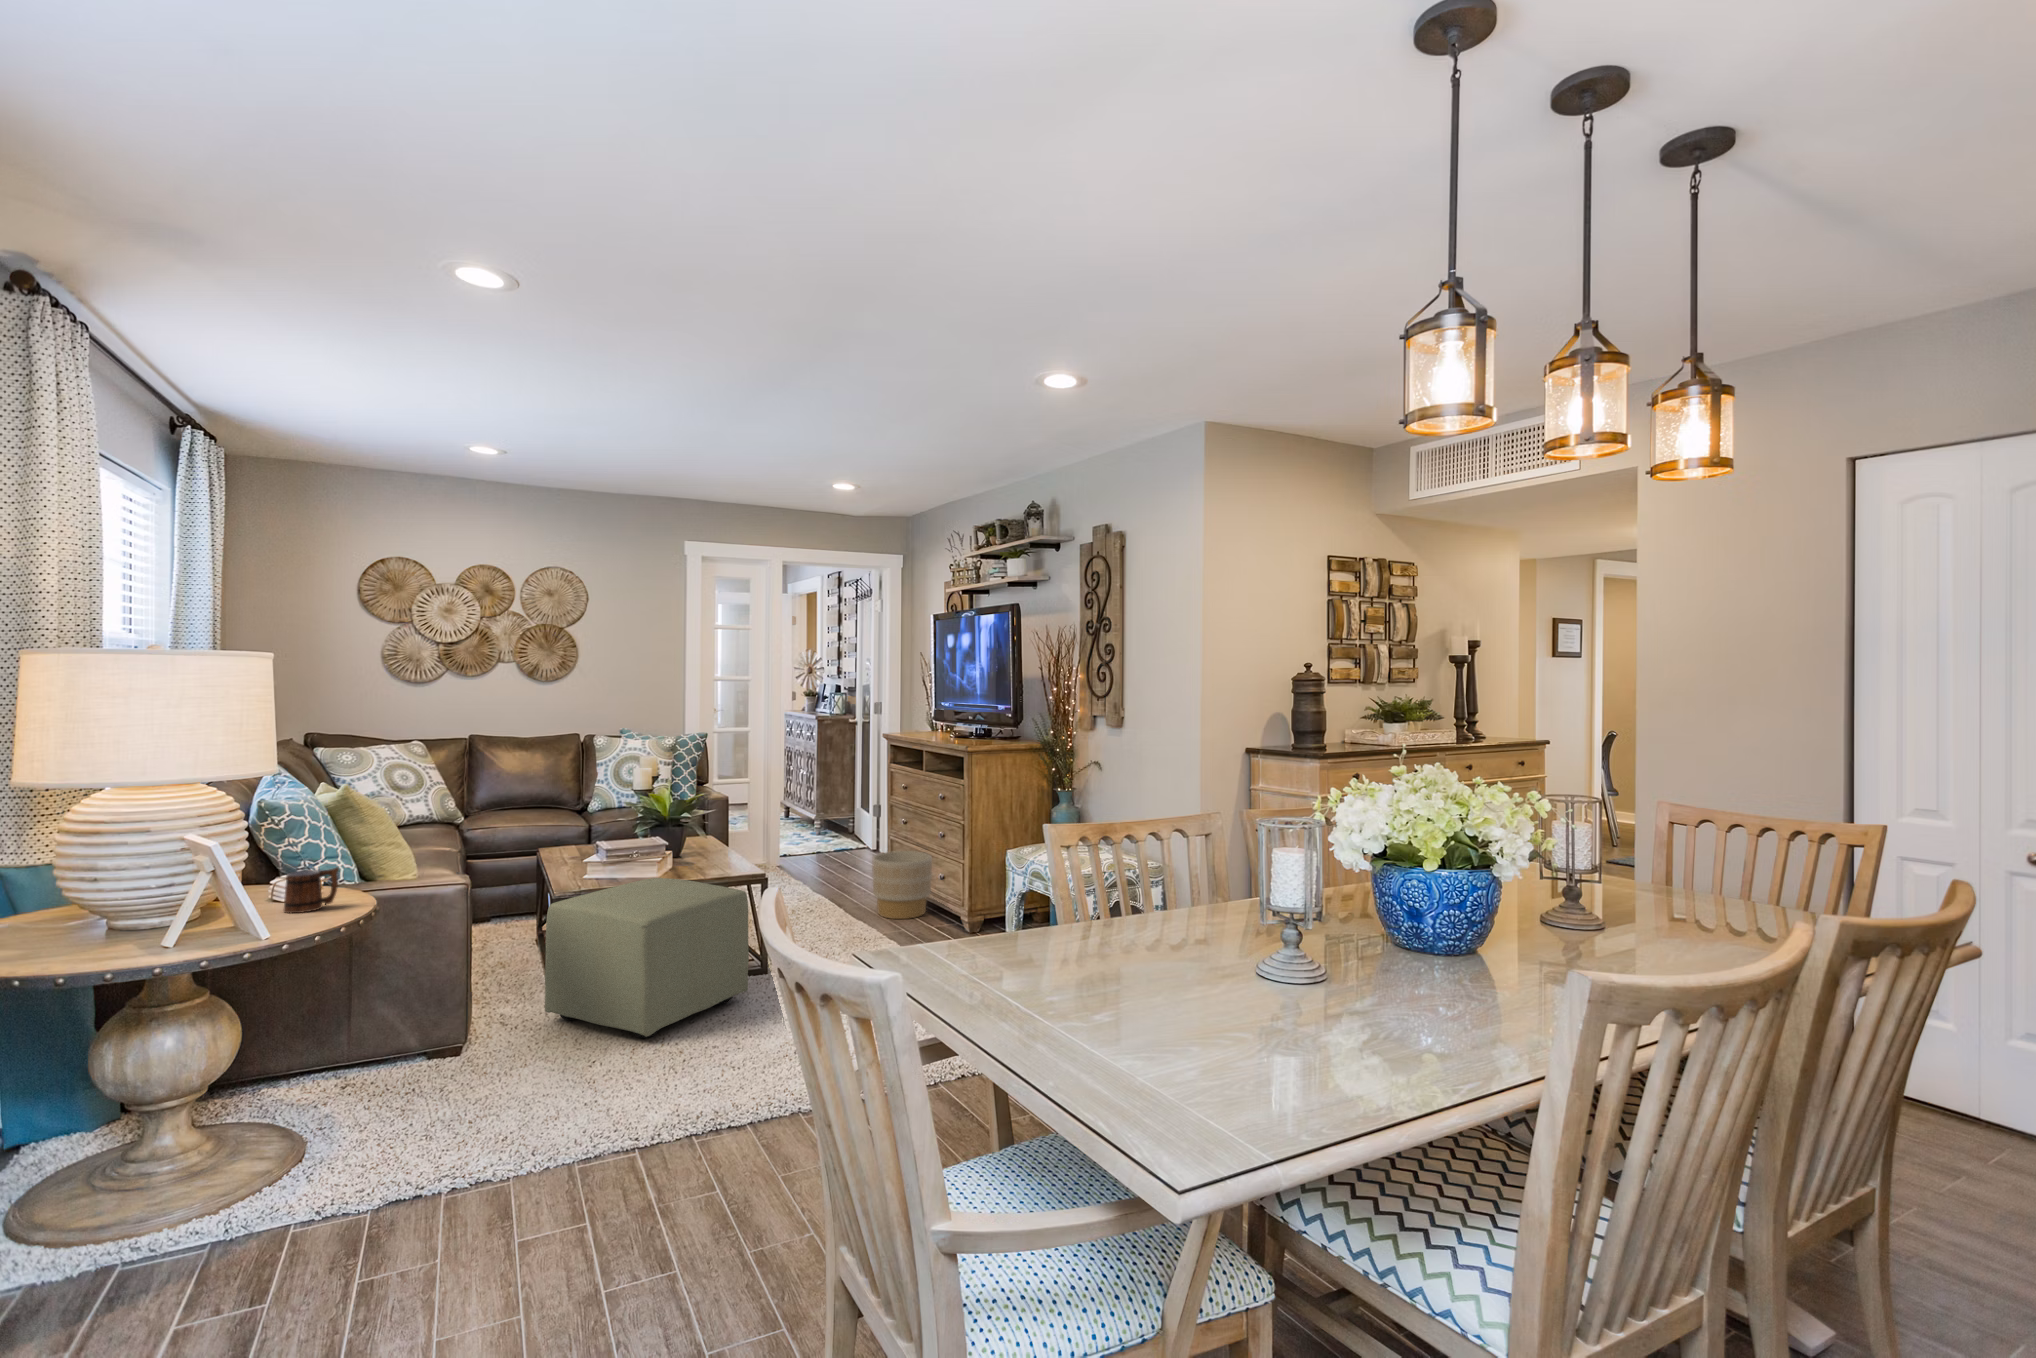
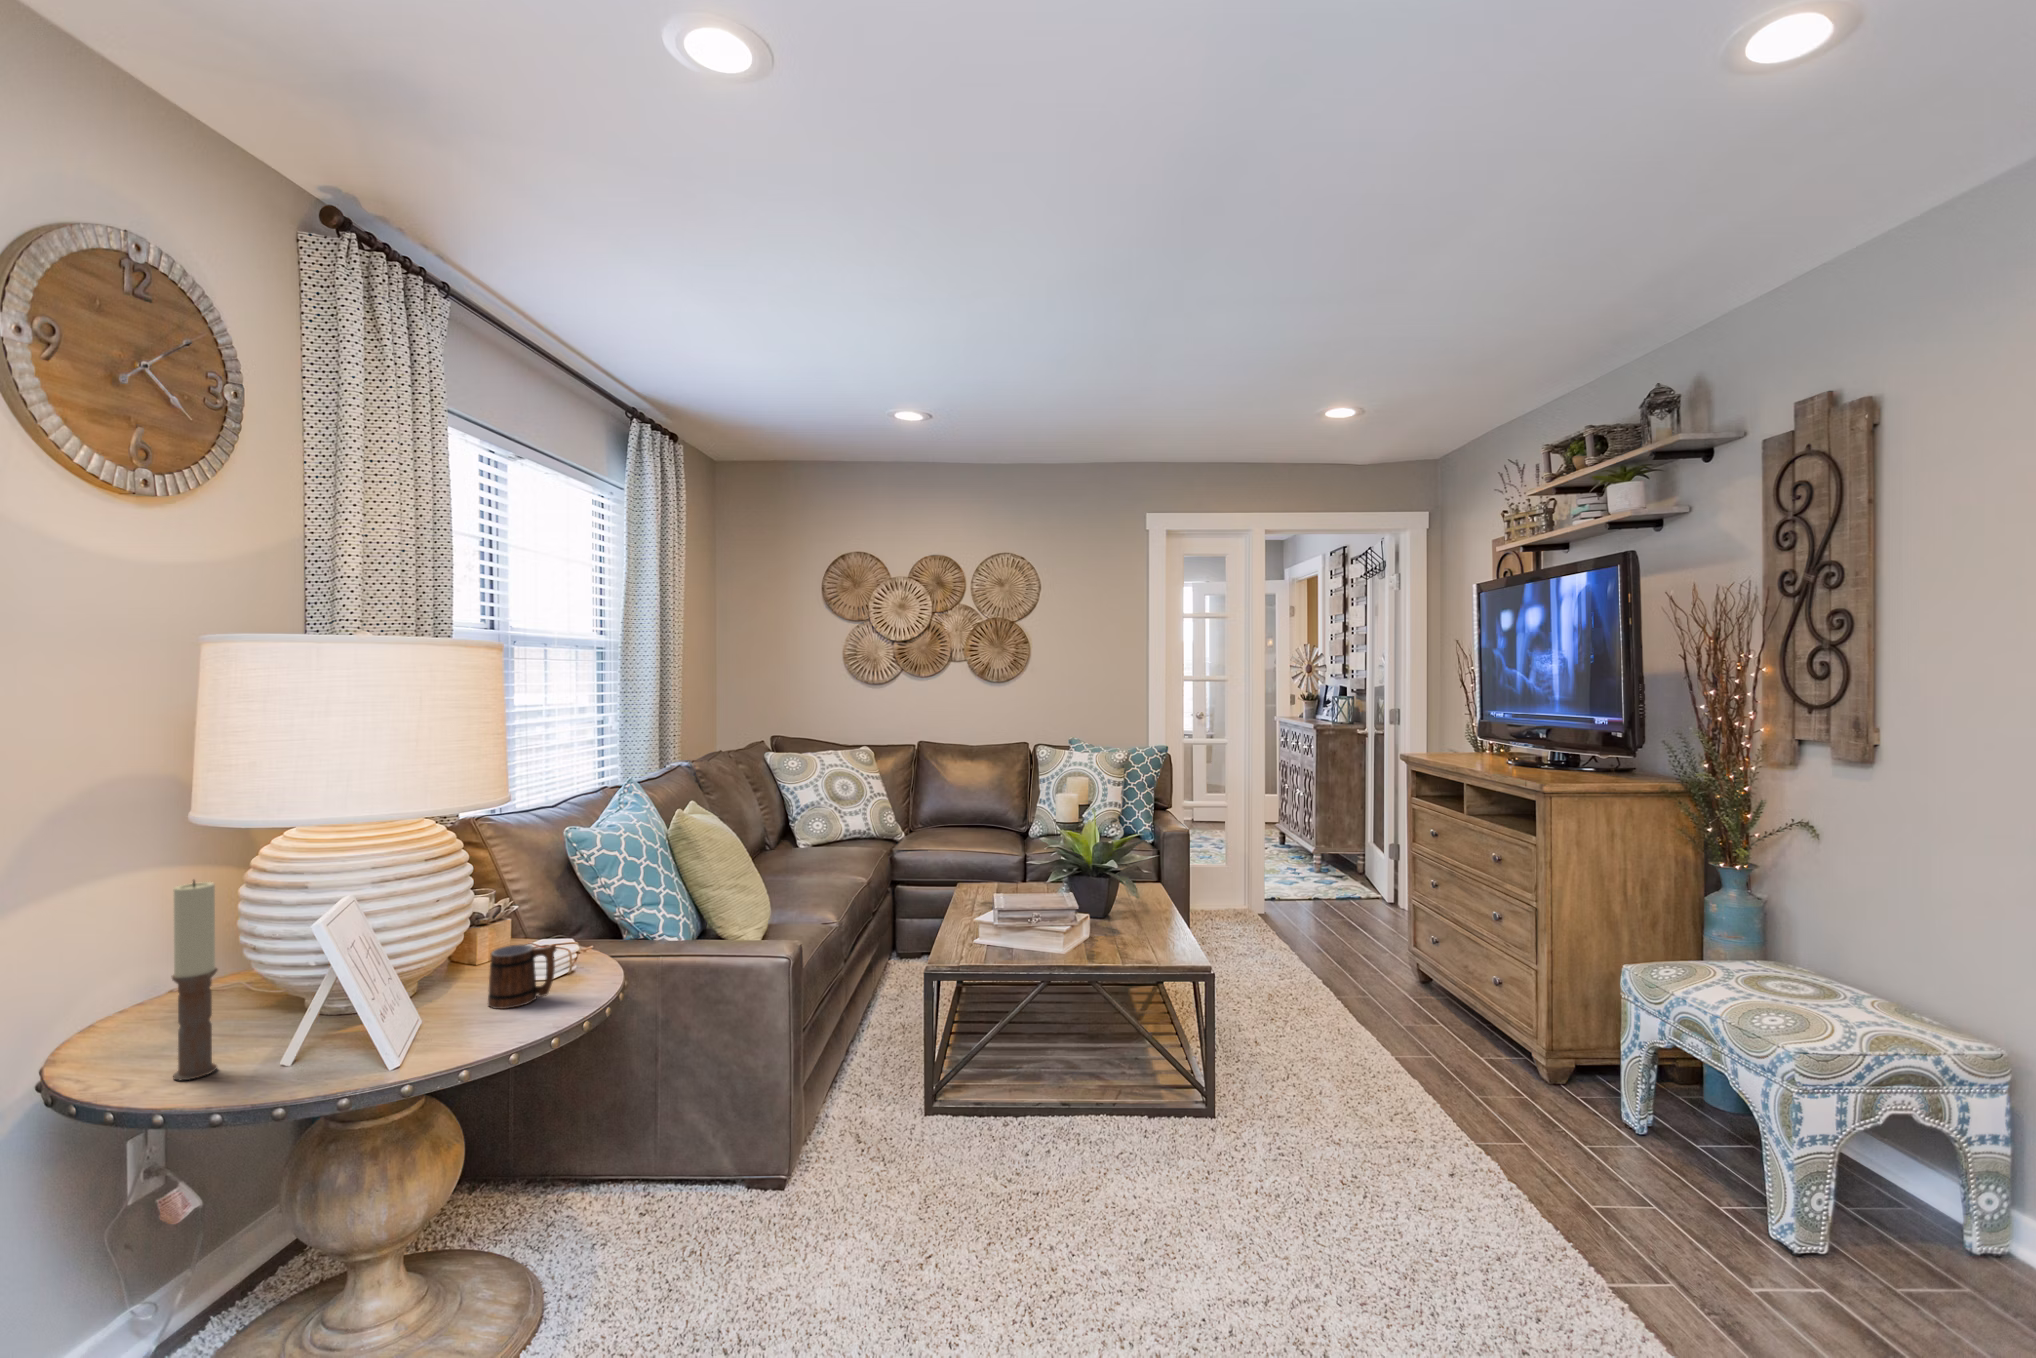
candle: none [99,818,131,957] -> present [172,881,217,1080]
planter: present [872,851,932,919] -> none [1378,934,1477,1047]
ottoman: present [545,878,749,1038] -> none [890,958,1161,1239]

